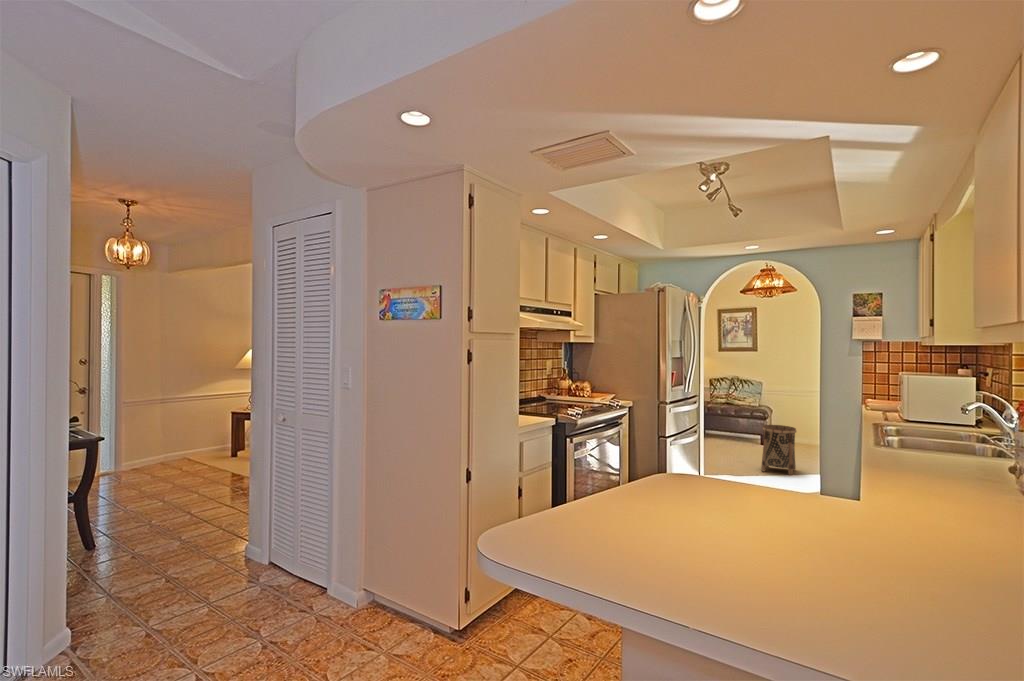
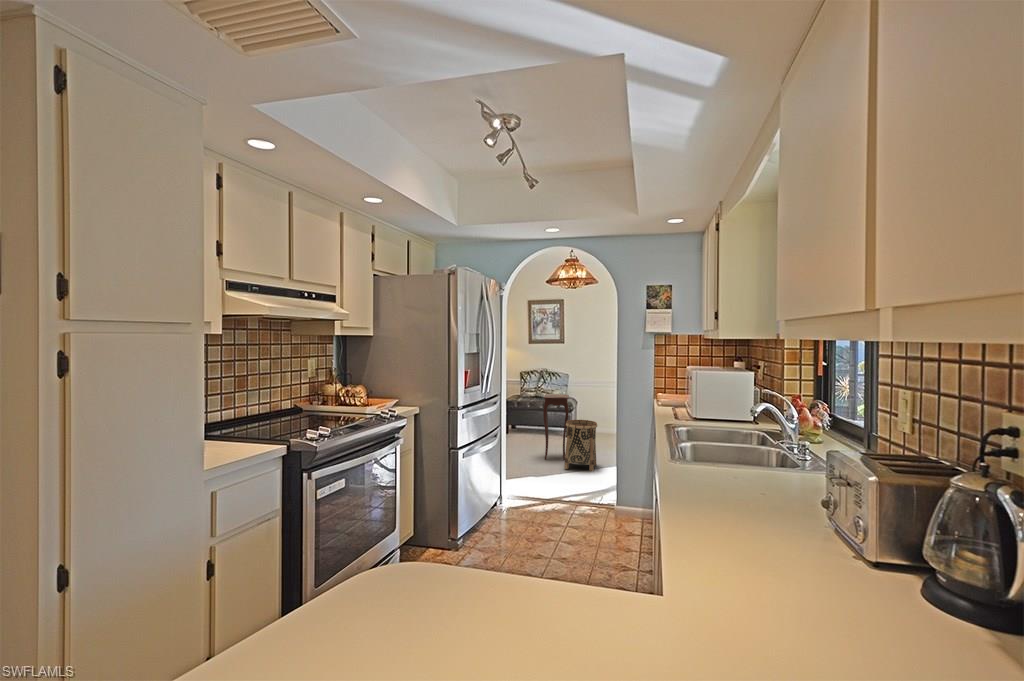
side table: none [738,399,765,464] -> present [543,394,569,460]

